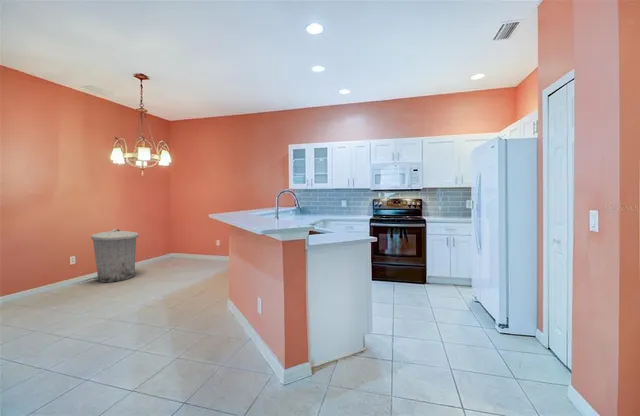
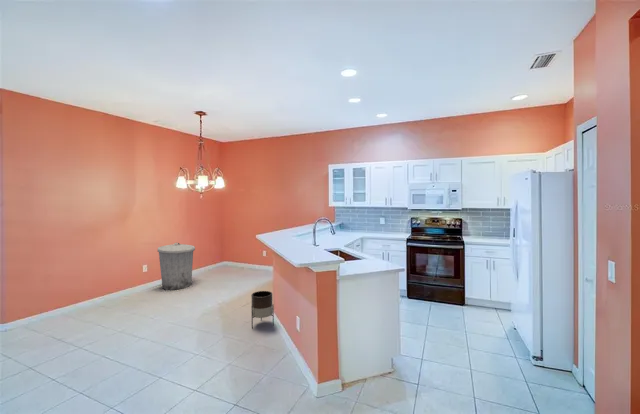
planter: none [204,275,231,318] -> present [251,291,274,329]

